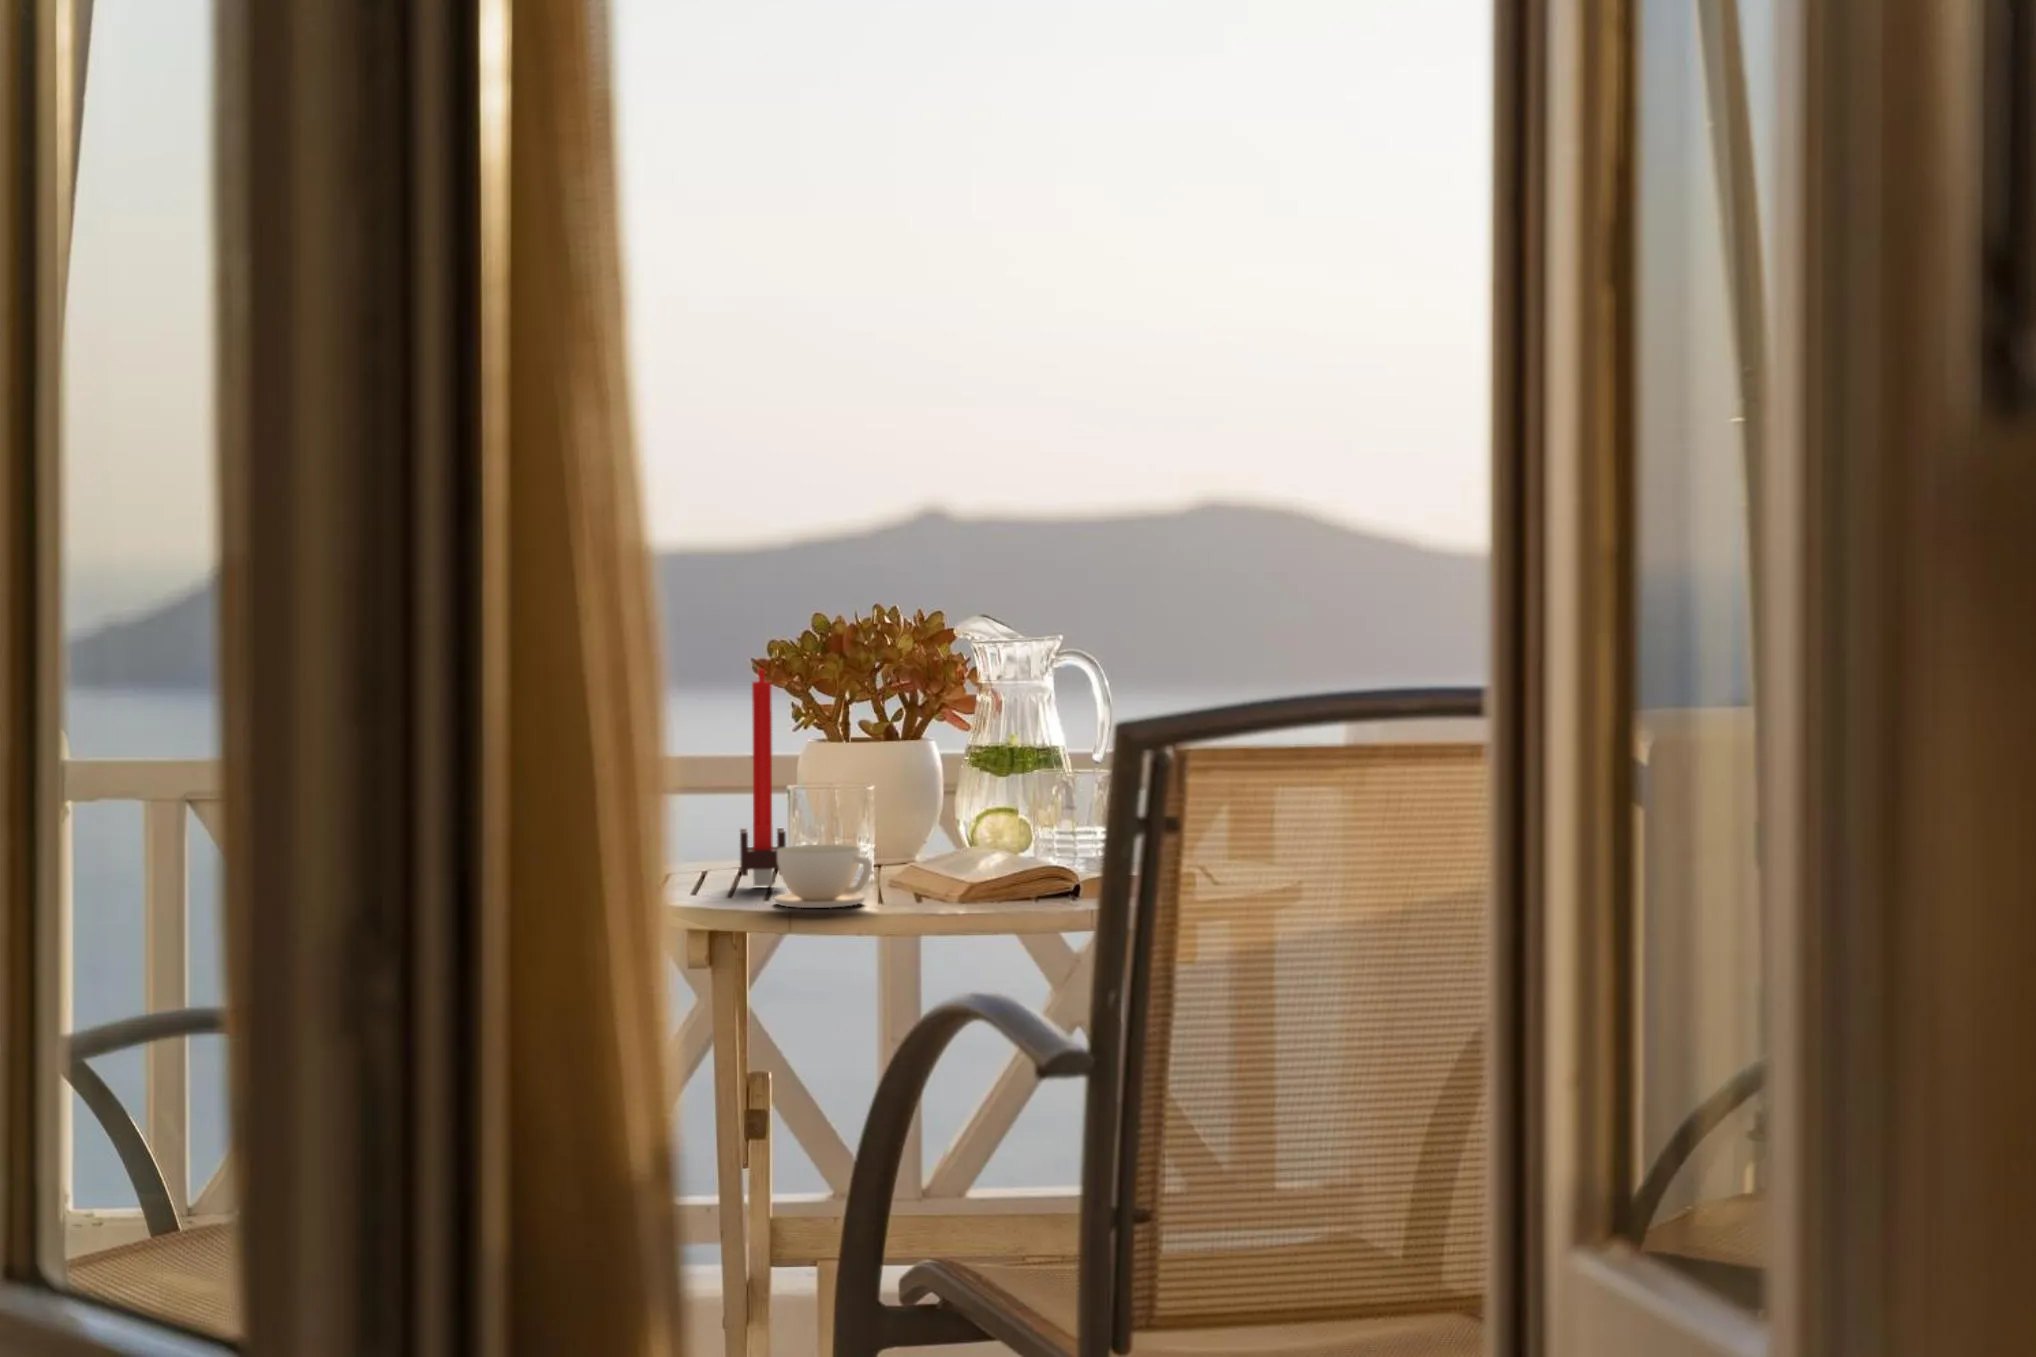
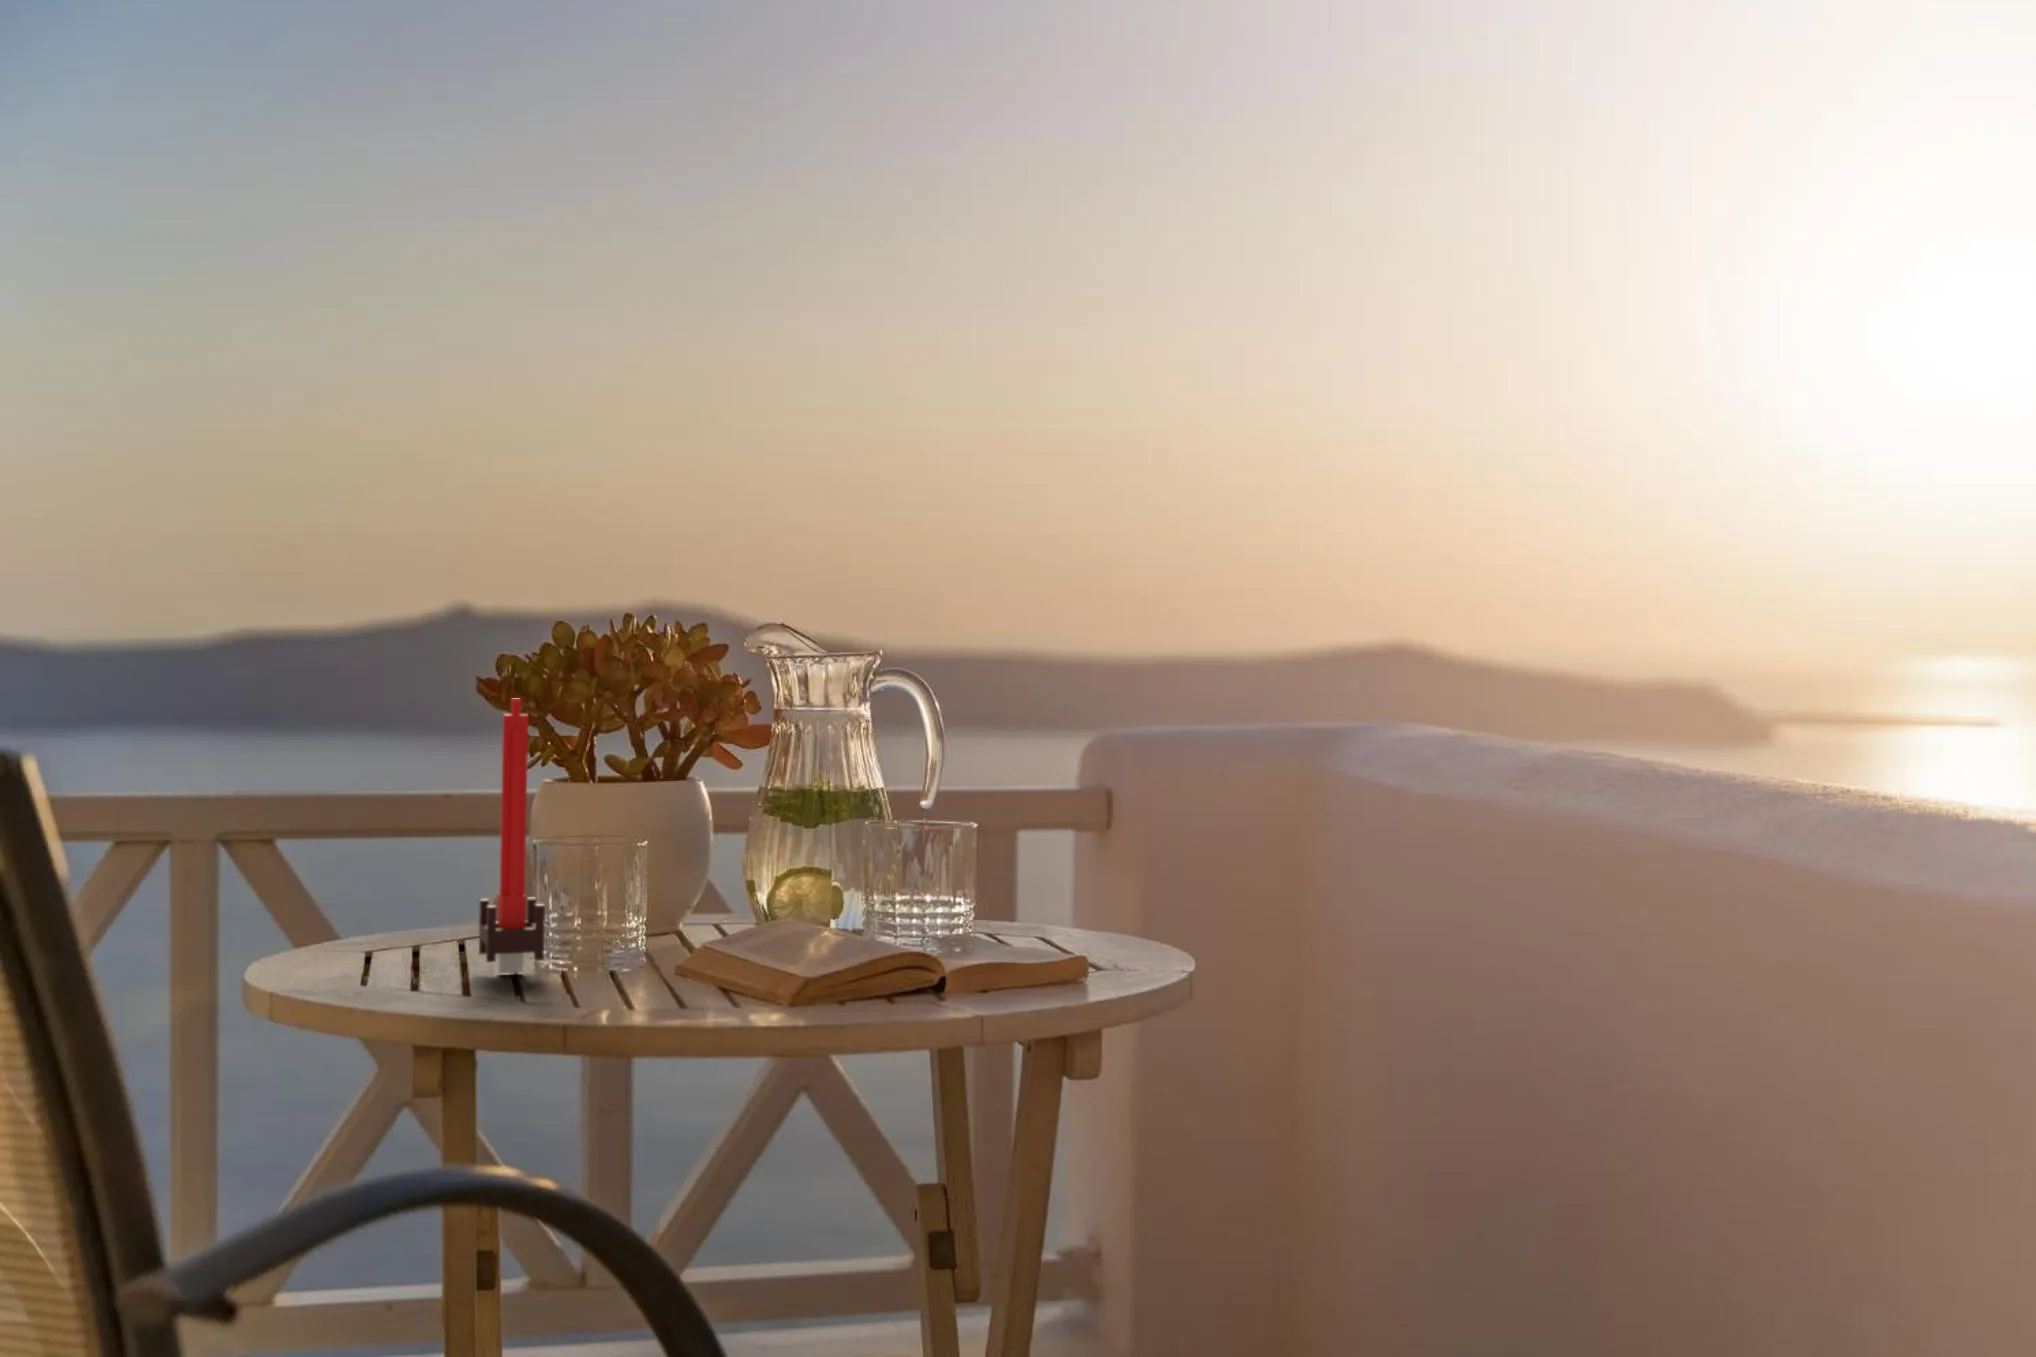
coffee cup: present [774,845,872,908] -> none [556,930,686,1016]

